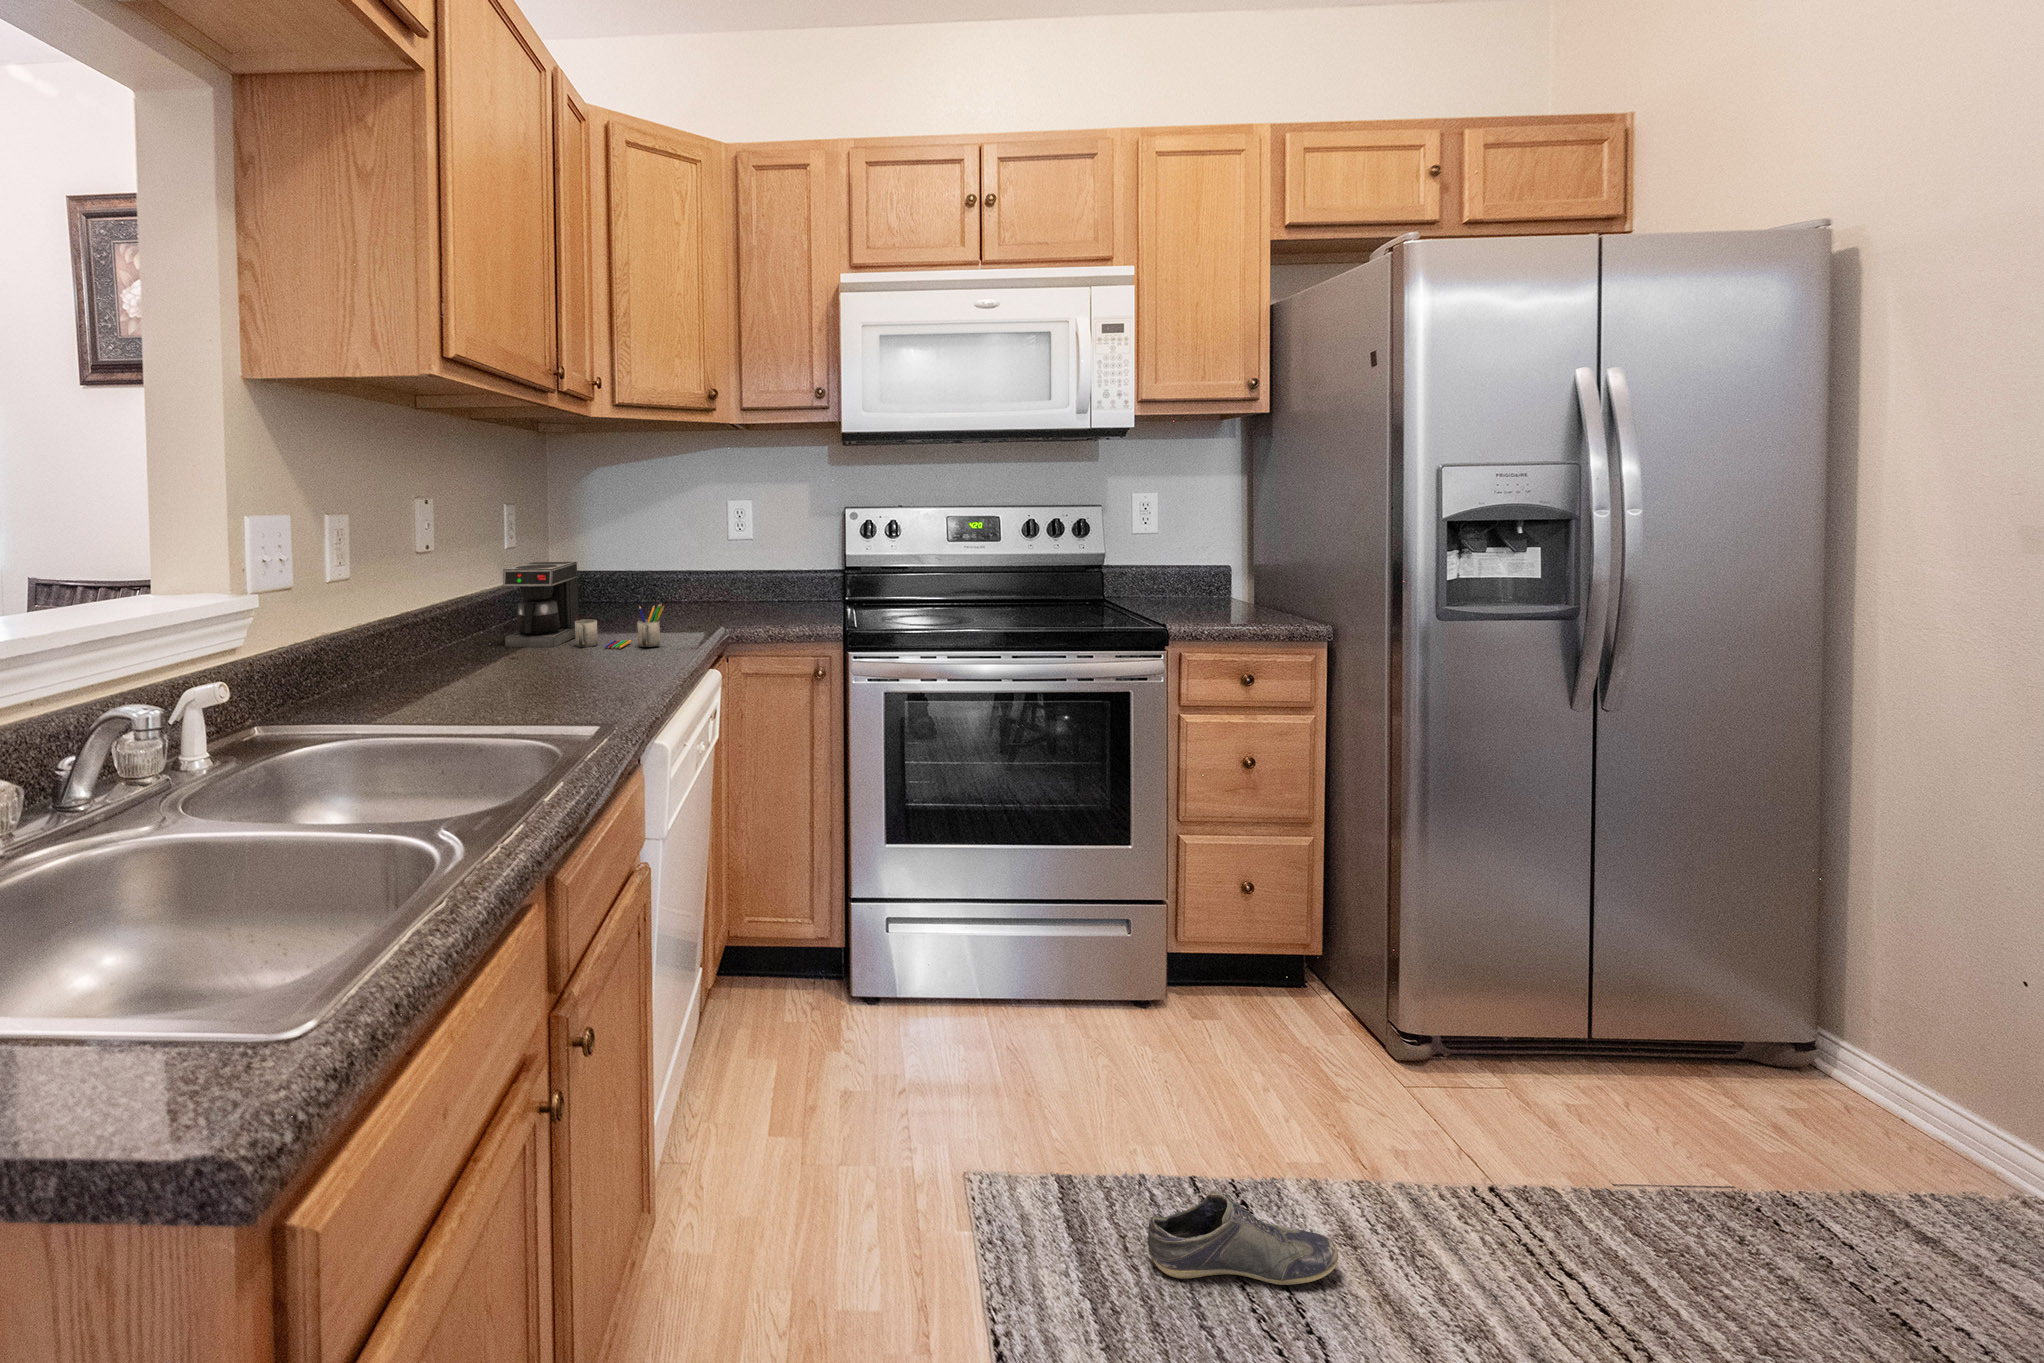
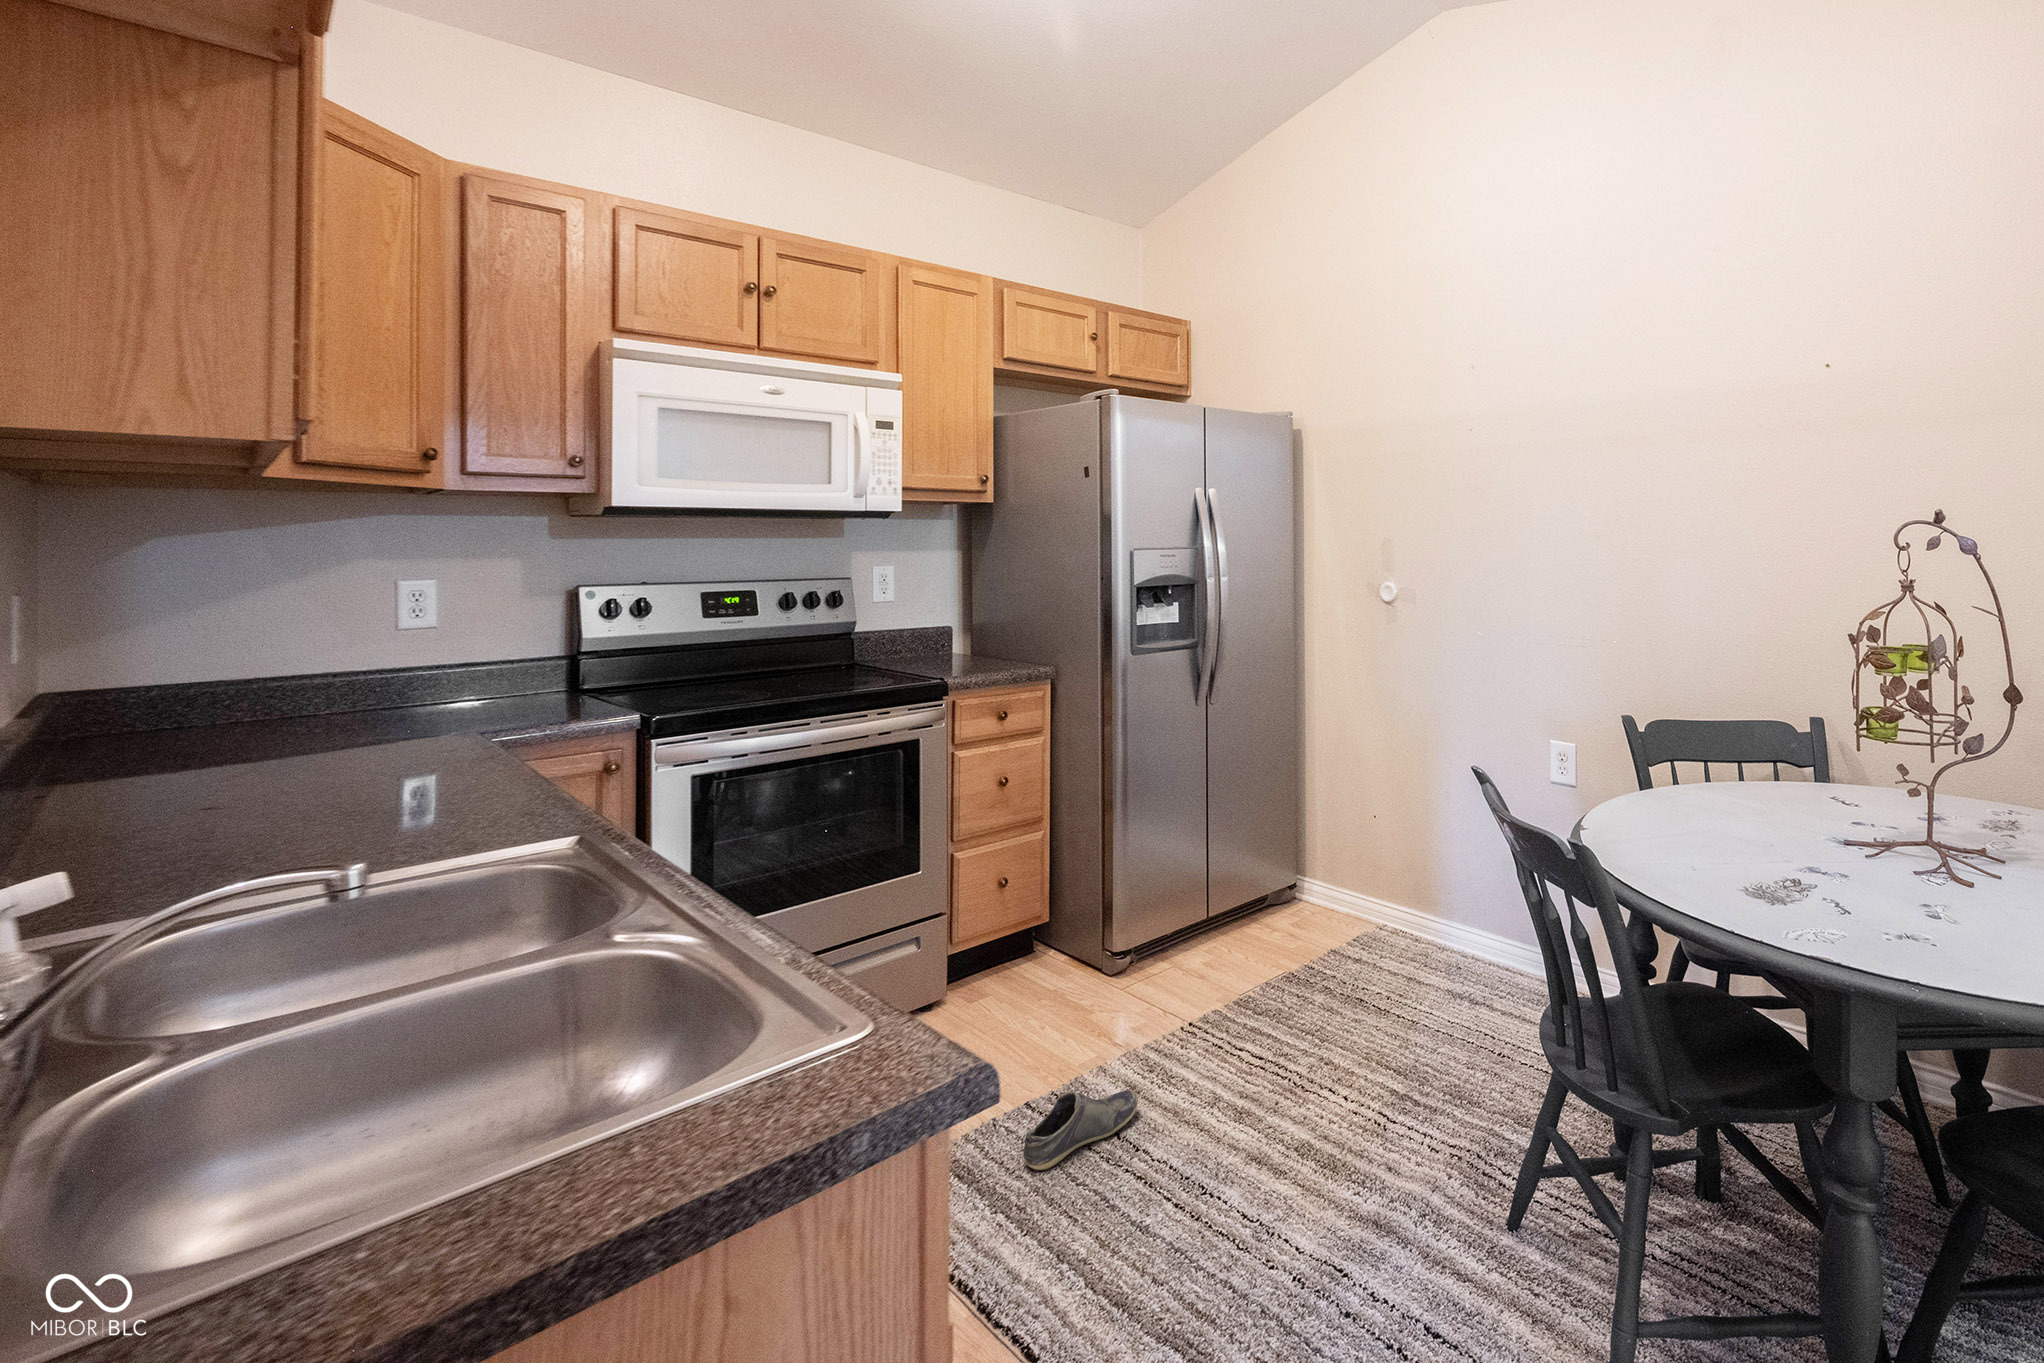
coffee maker: present [503,562,664,649] -> none [138,672,433,804]

